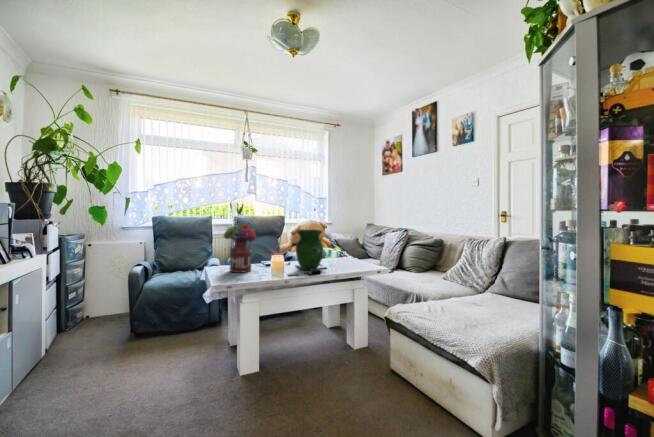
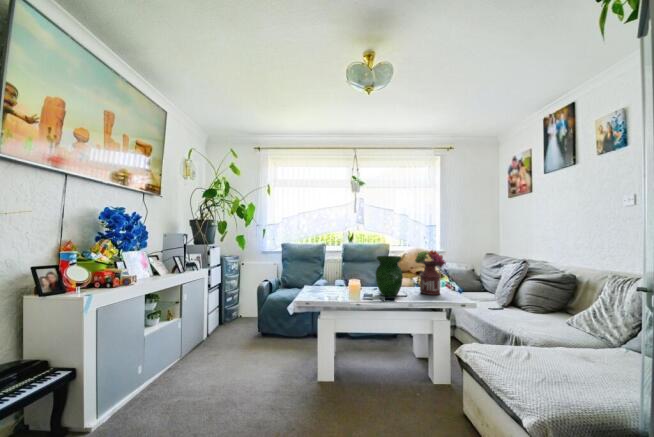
flower arrangement: present [224,224,256,273] -> present [415,250,446,295]

